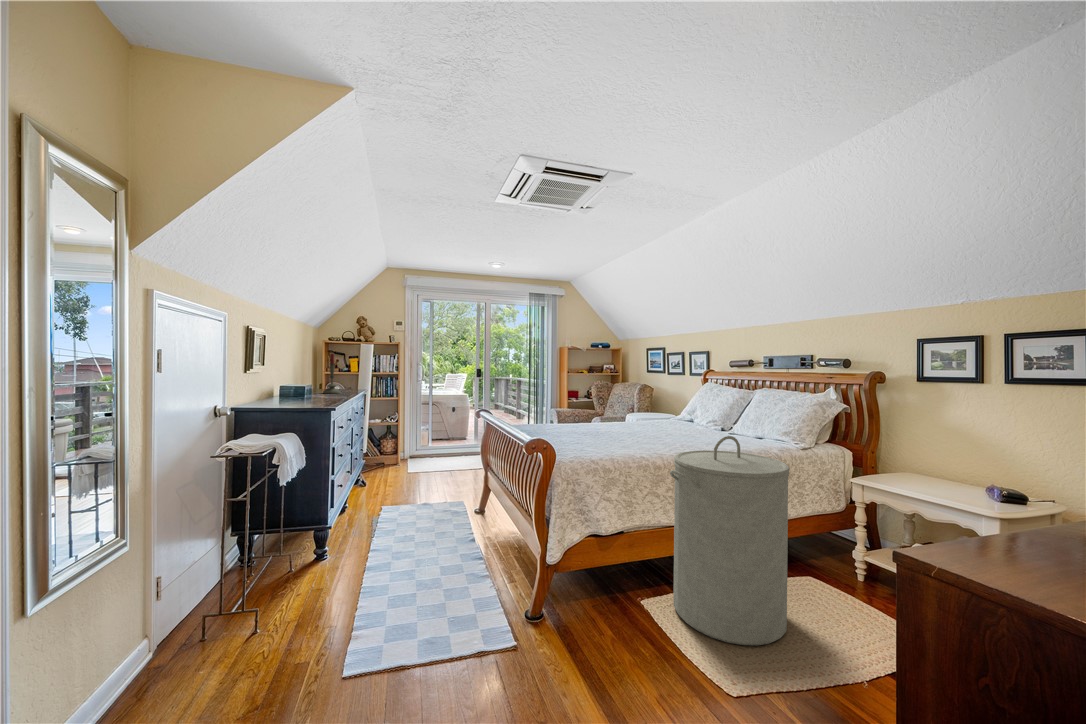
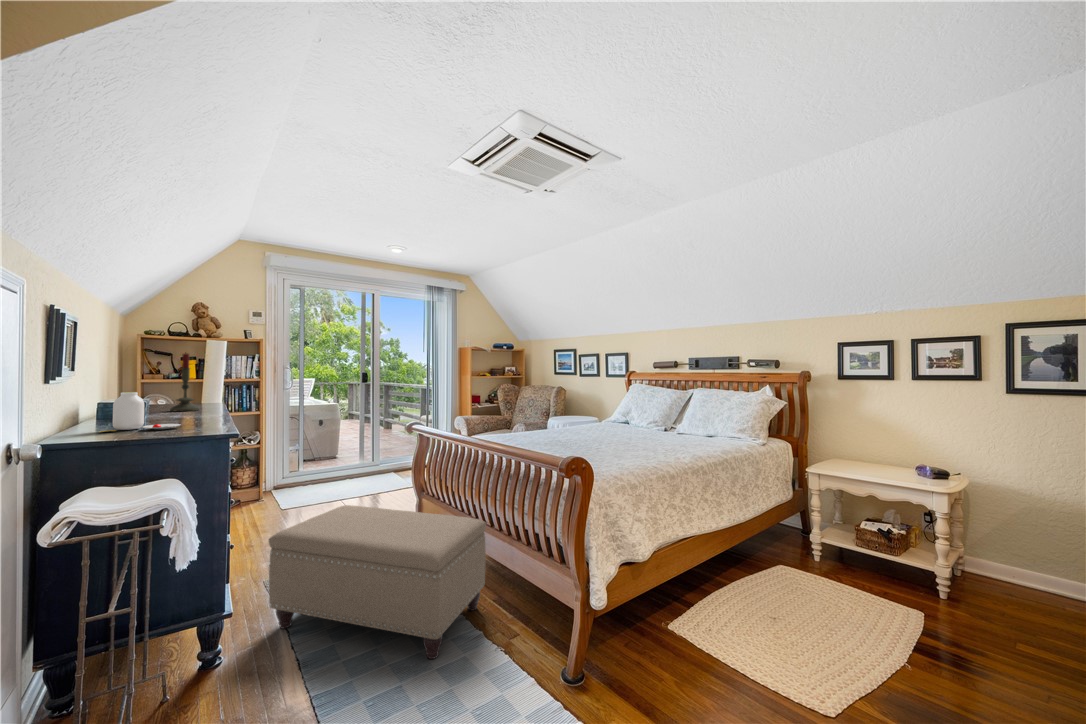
jar: none [261,379,306,403] -> present [99,392,181,432]
laundry hamper: present [670,436,790,646] -> none [691,439,812,655]
ottoman: none [358,468,507,585] -> present [269,505,486,659]

